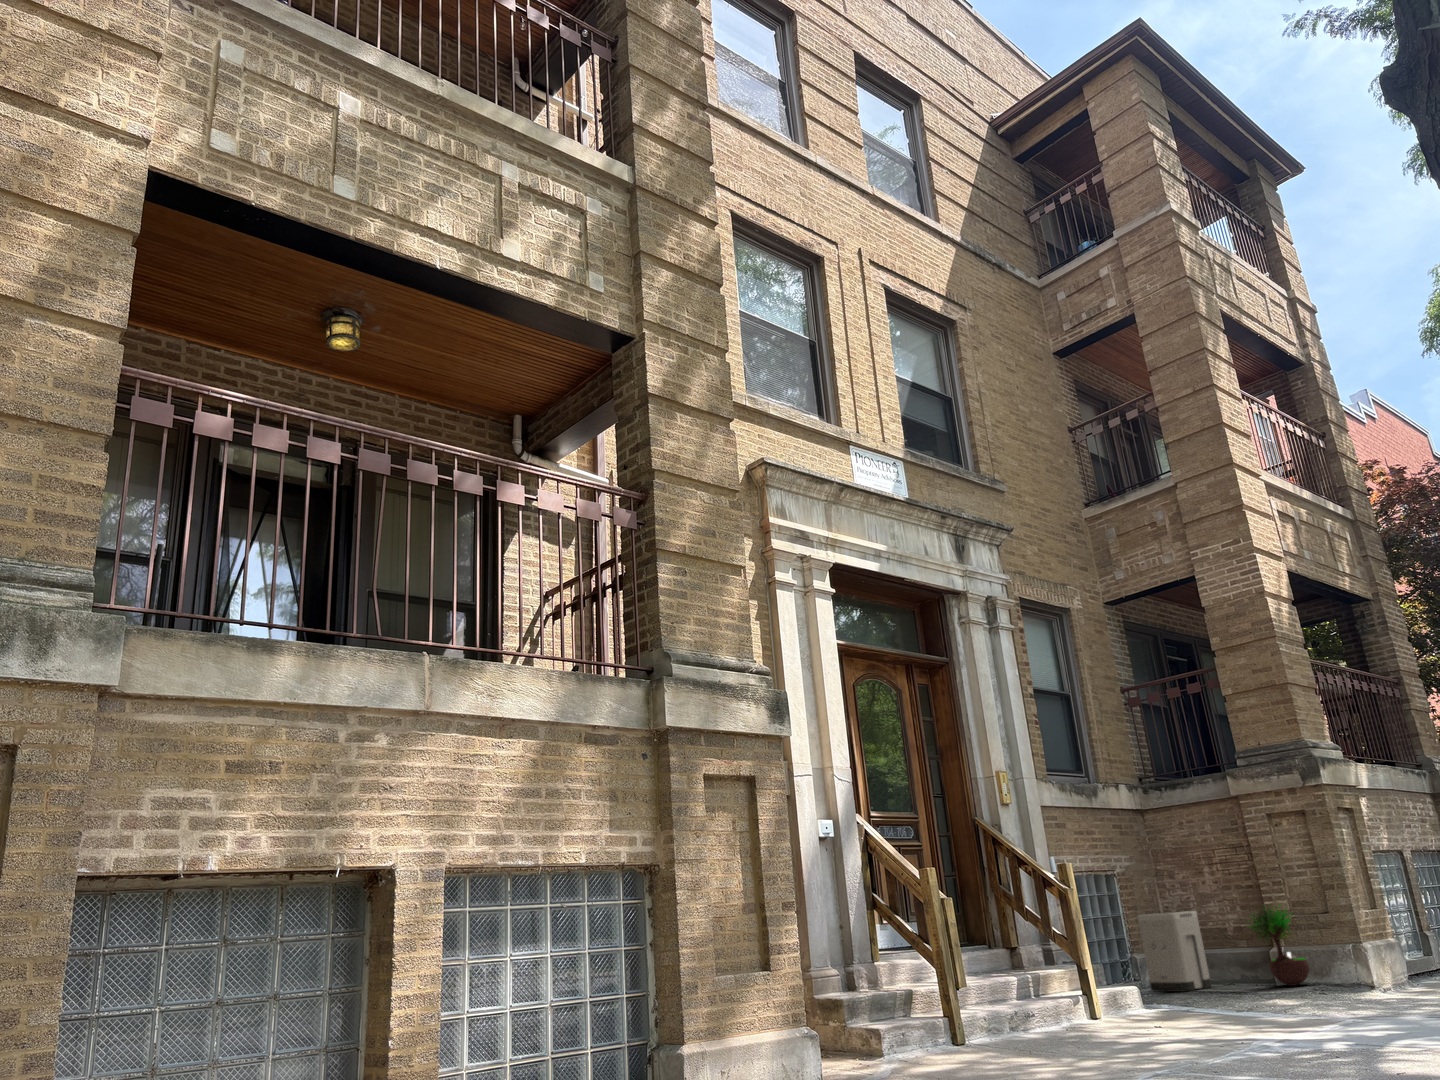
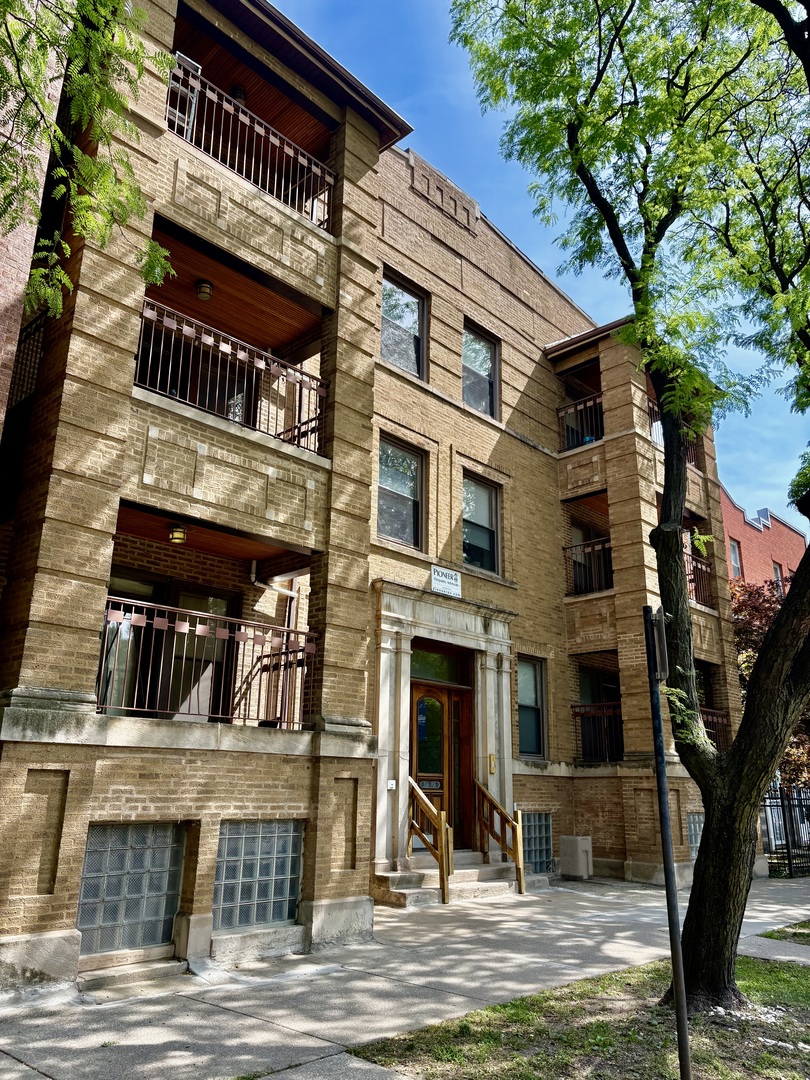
potted tree: present [1248,907,1309,986] -> none [613,836,643,883]

